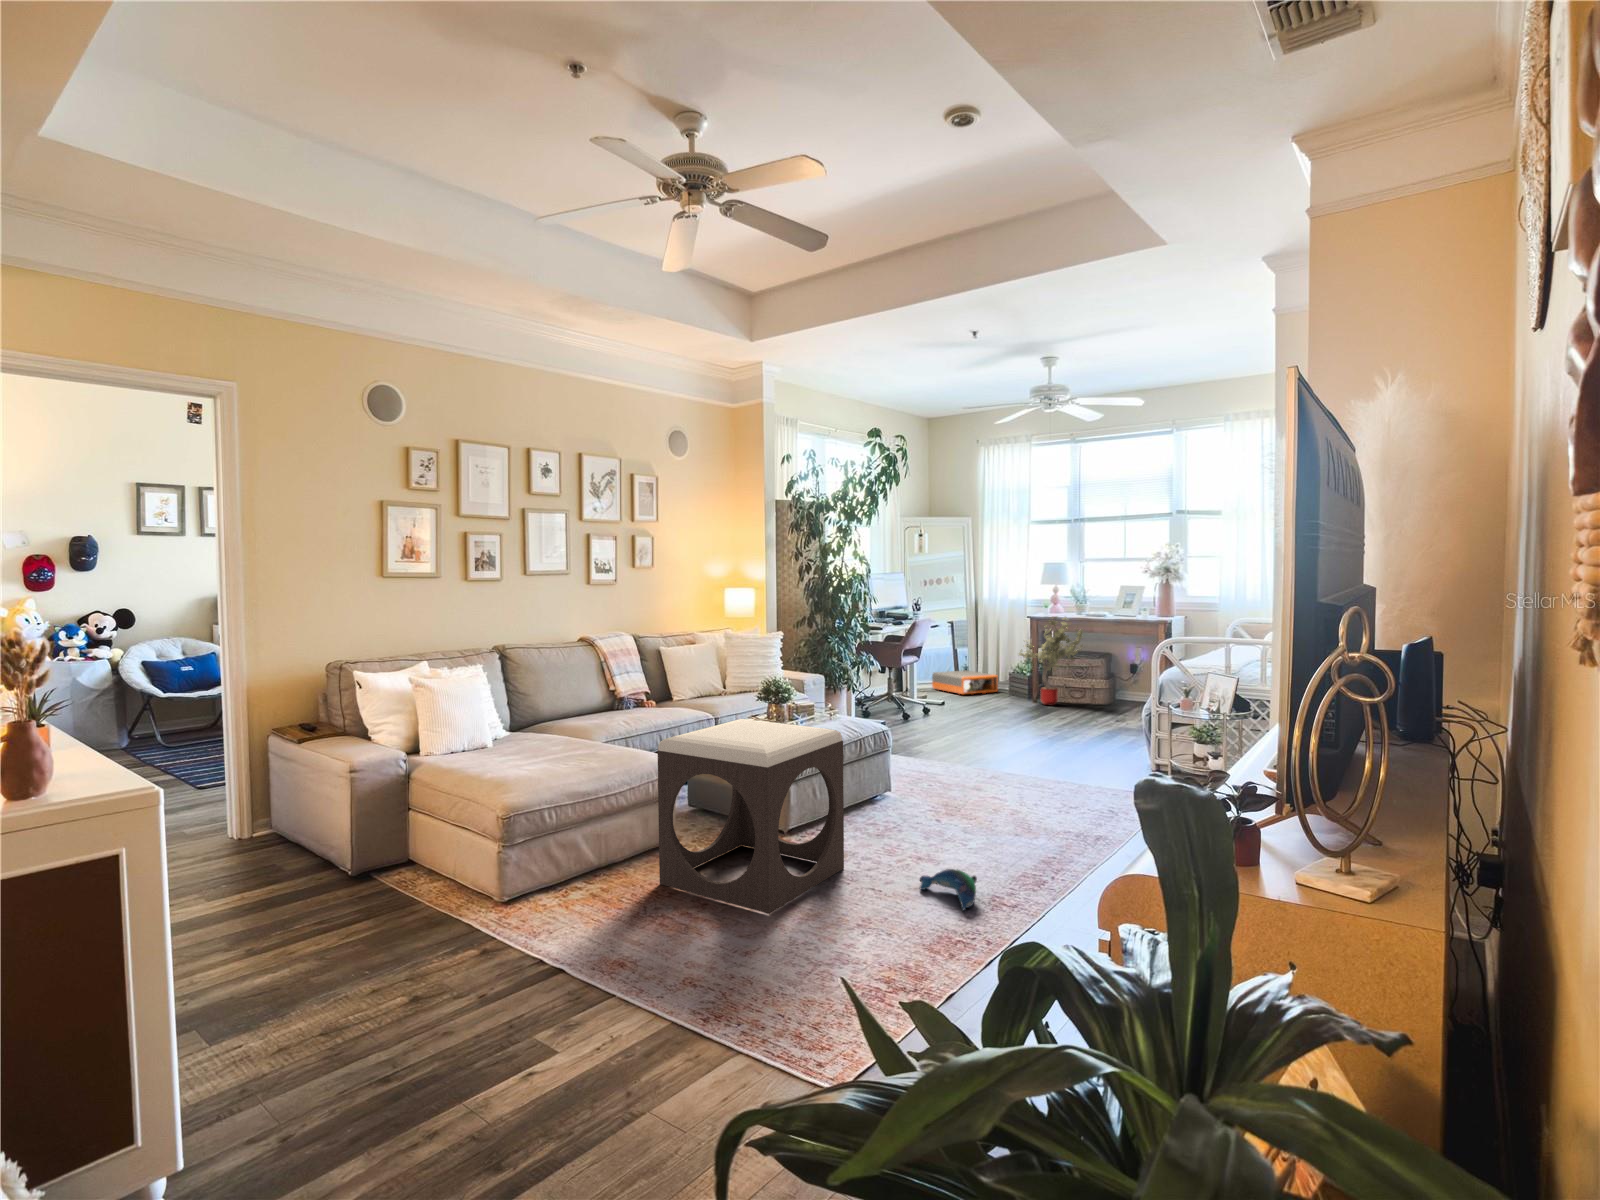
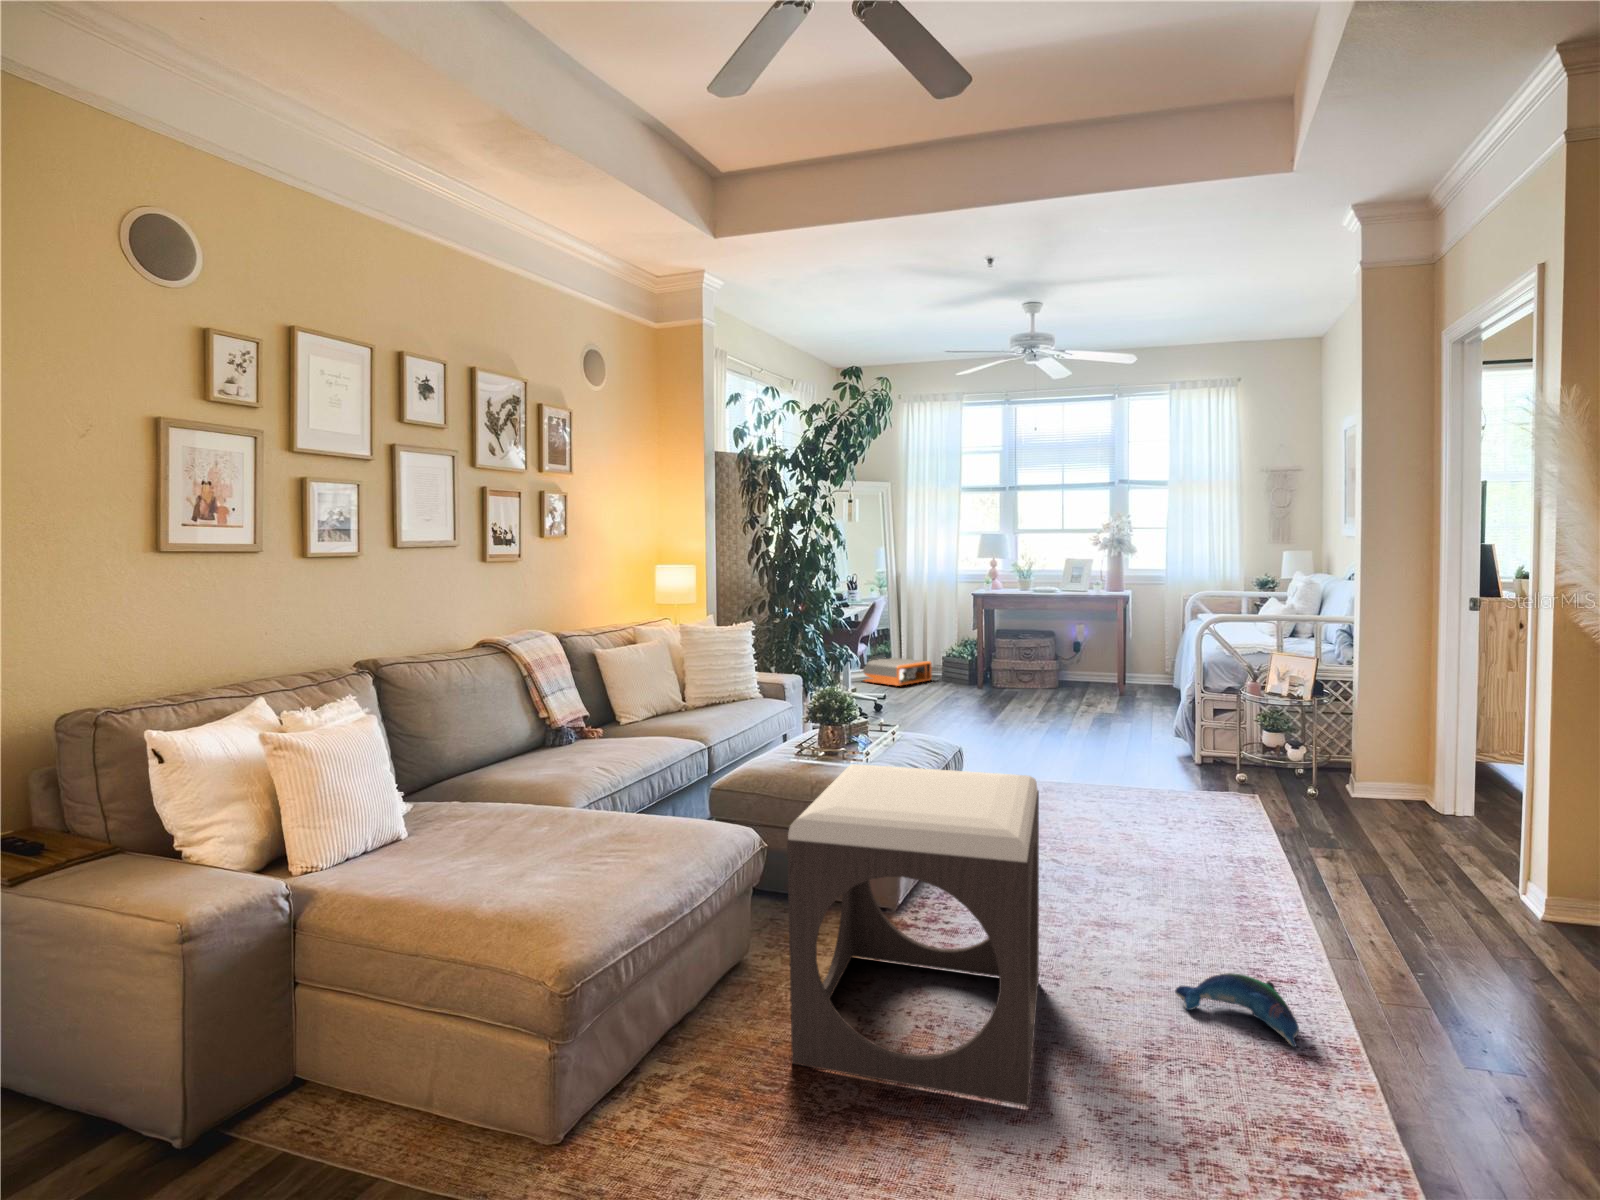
potted tree: present [1019,617,1083,705] -> none [962,592,1045,694]

